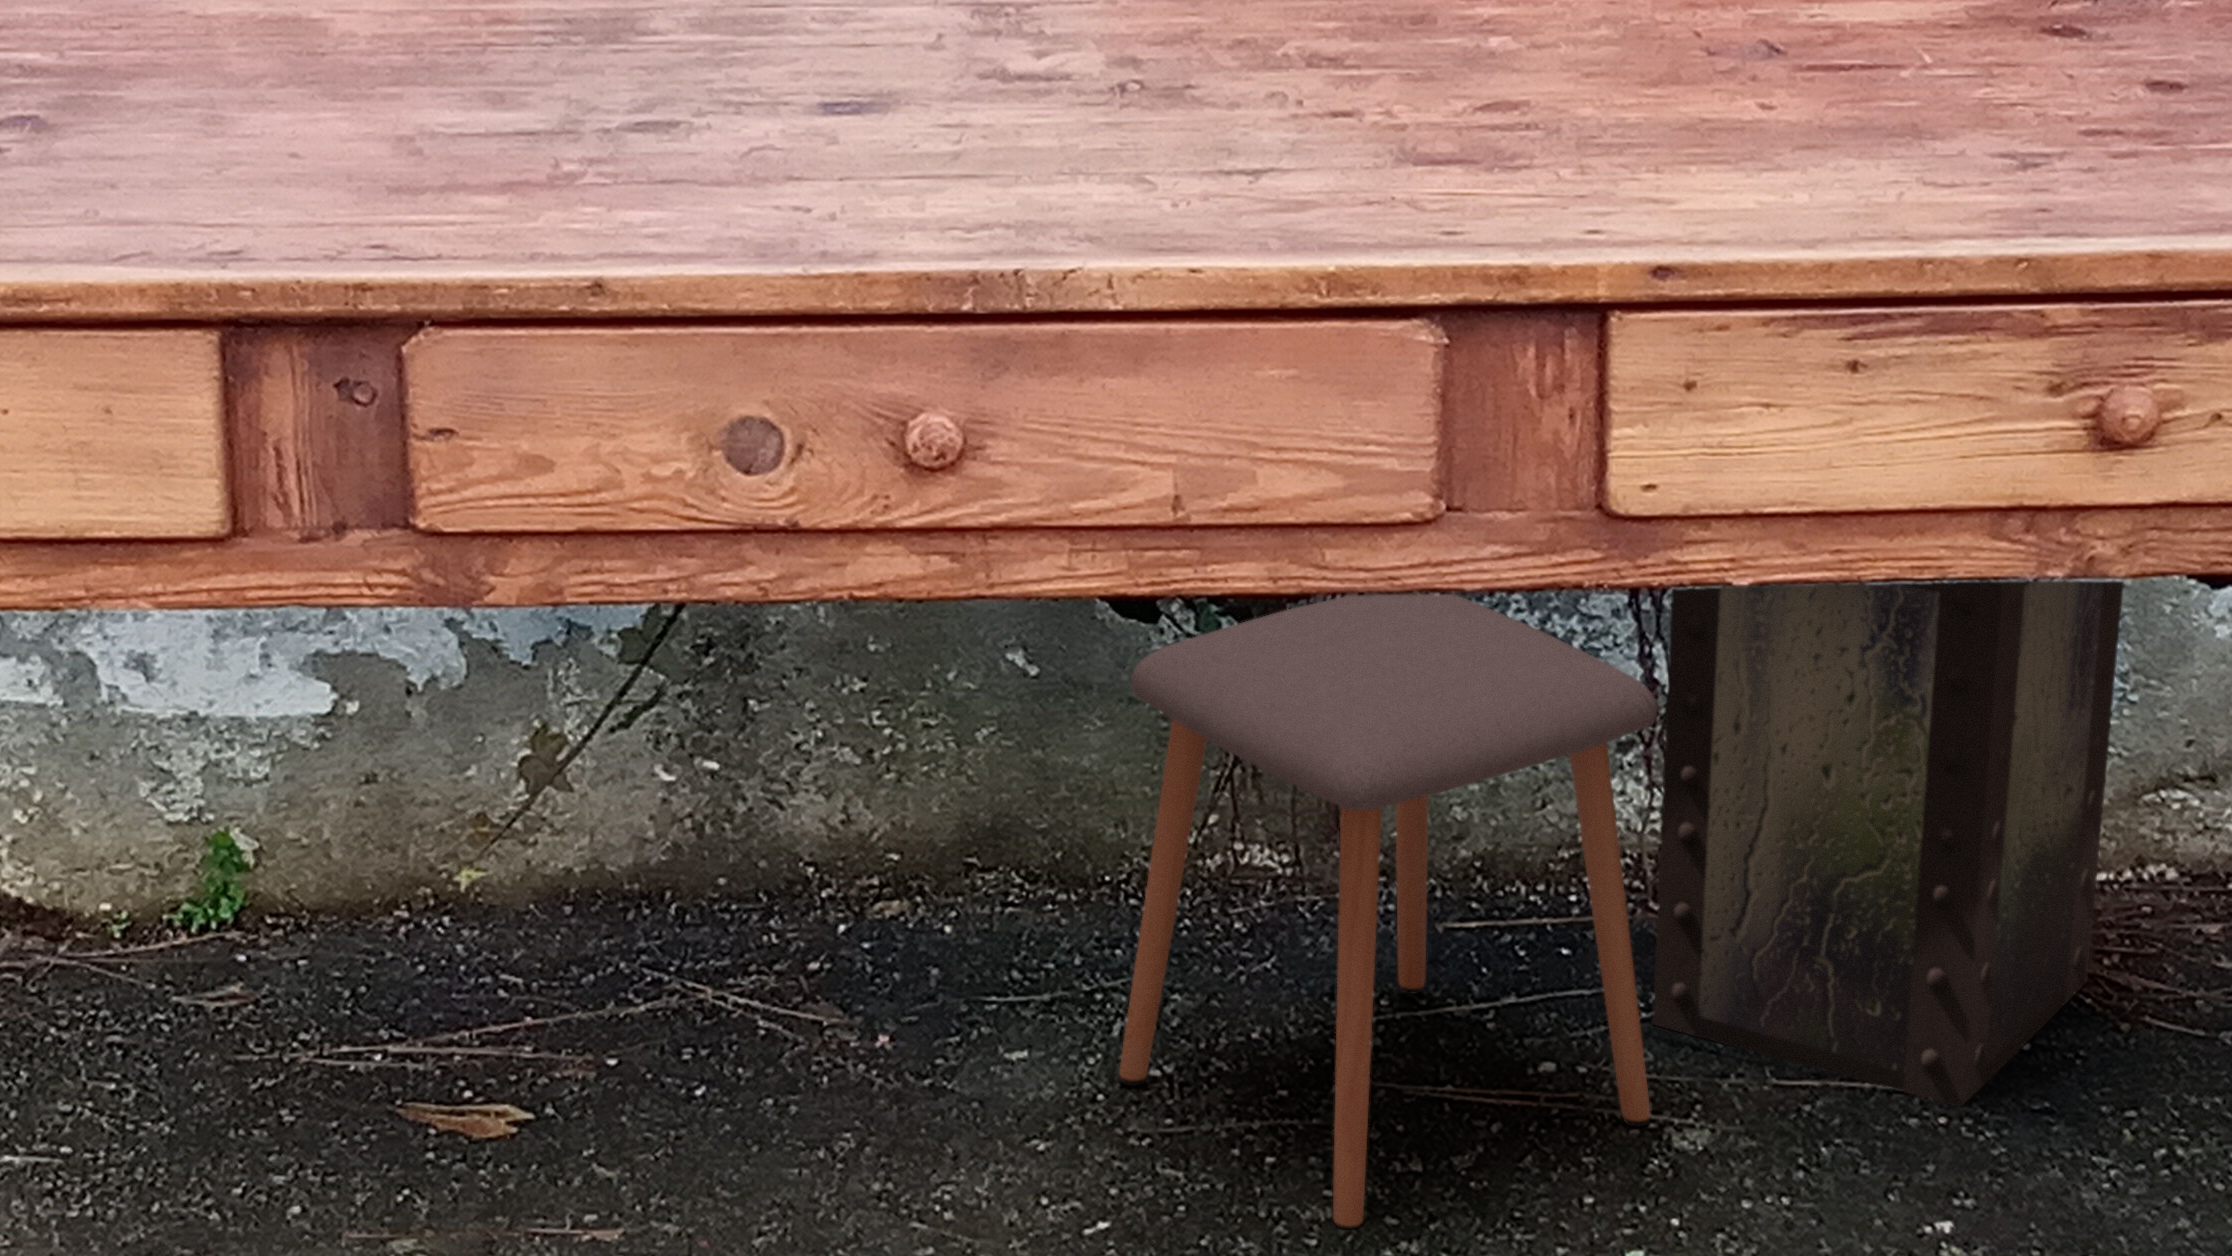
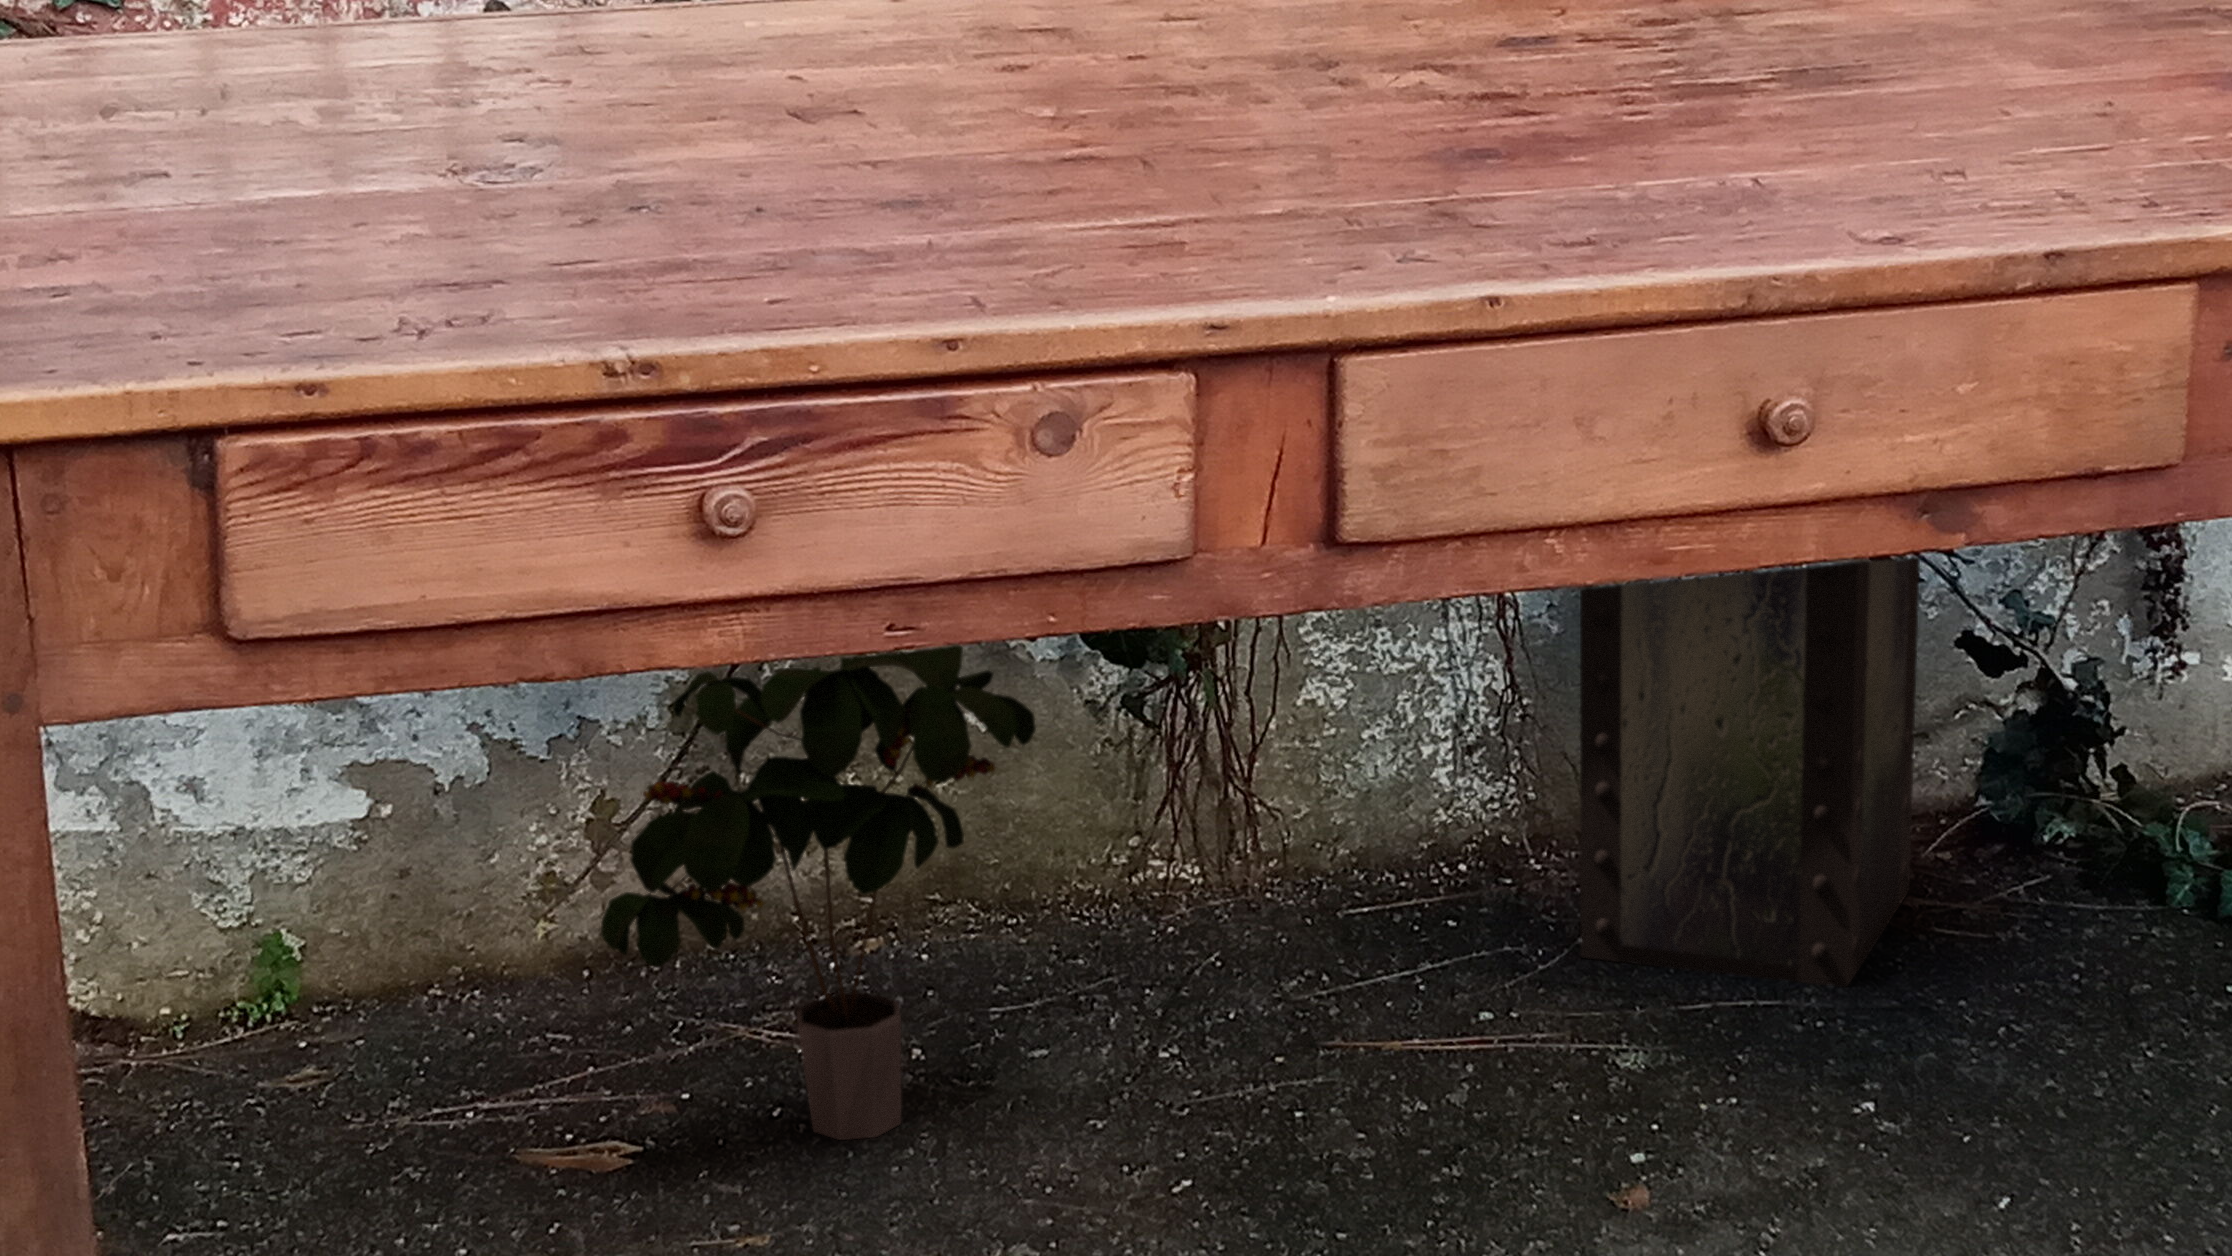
potted plant: none [441,586,976,1160] -> present [601,645,1036,1140]
stool: present [1119,595,1657,1229] -> none [1161,601,1609,1130]

